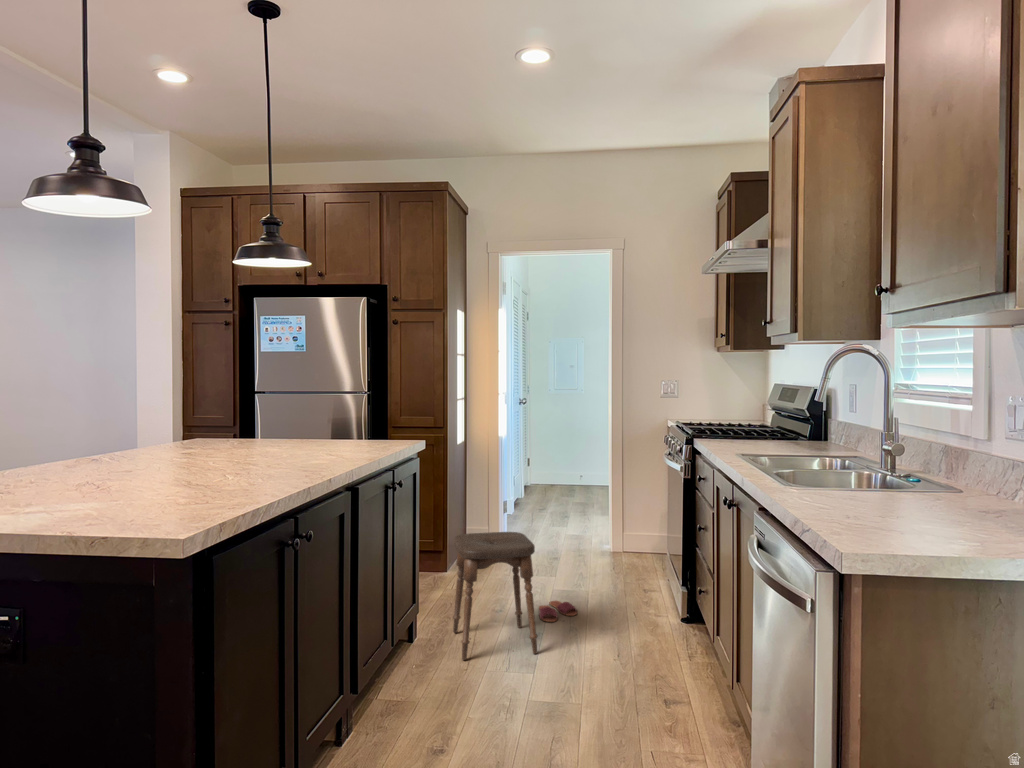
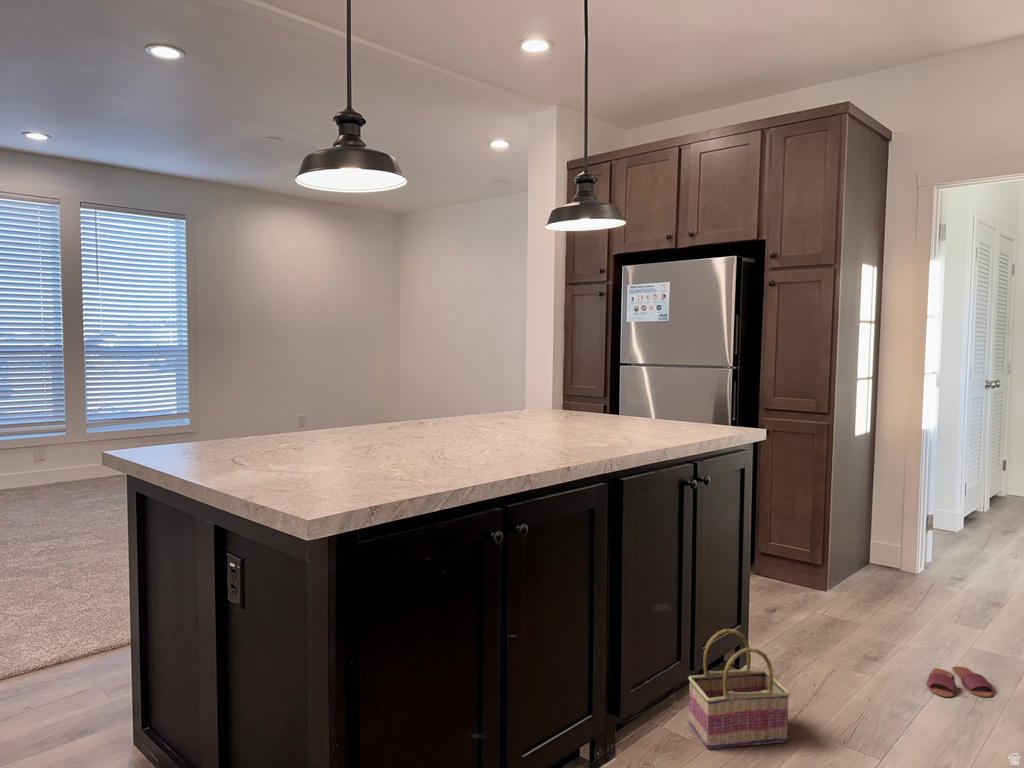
stool: present [453,532,537,660] -> none [786,552,903,735]
basket: none [397,603,475,704] -> present [689,629,790,749]

